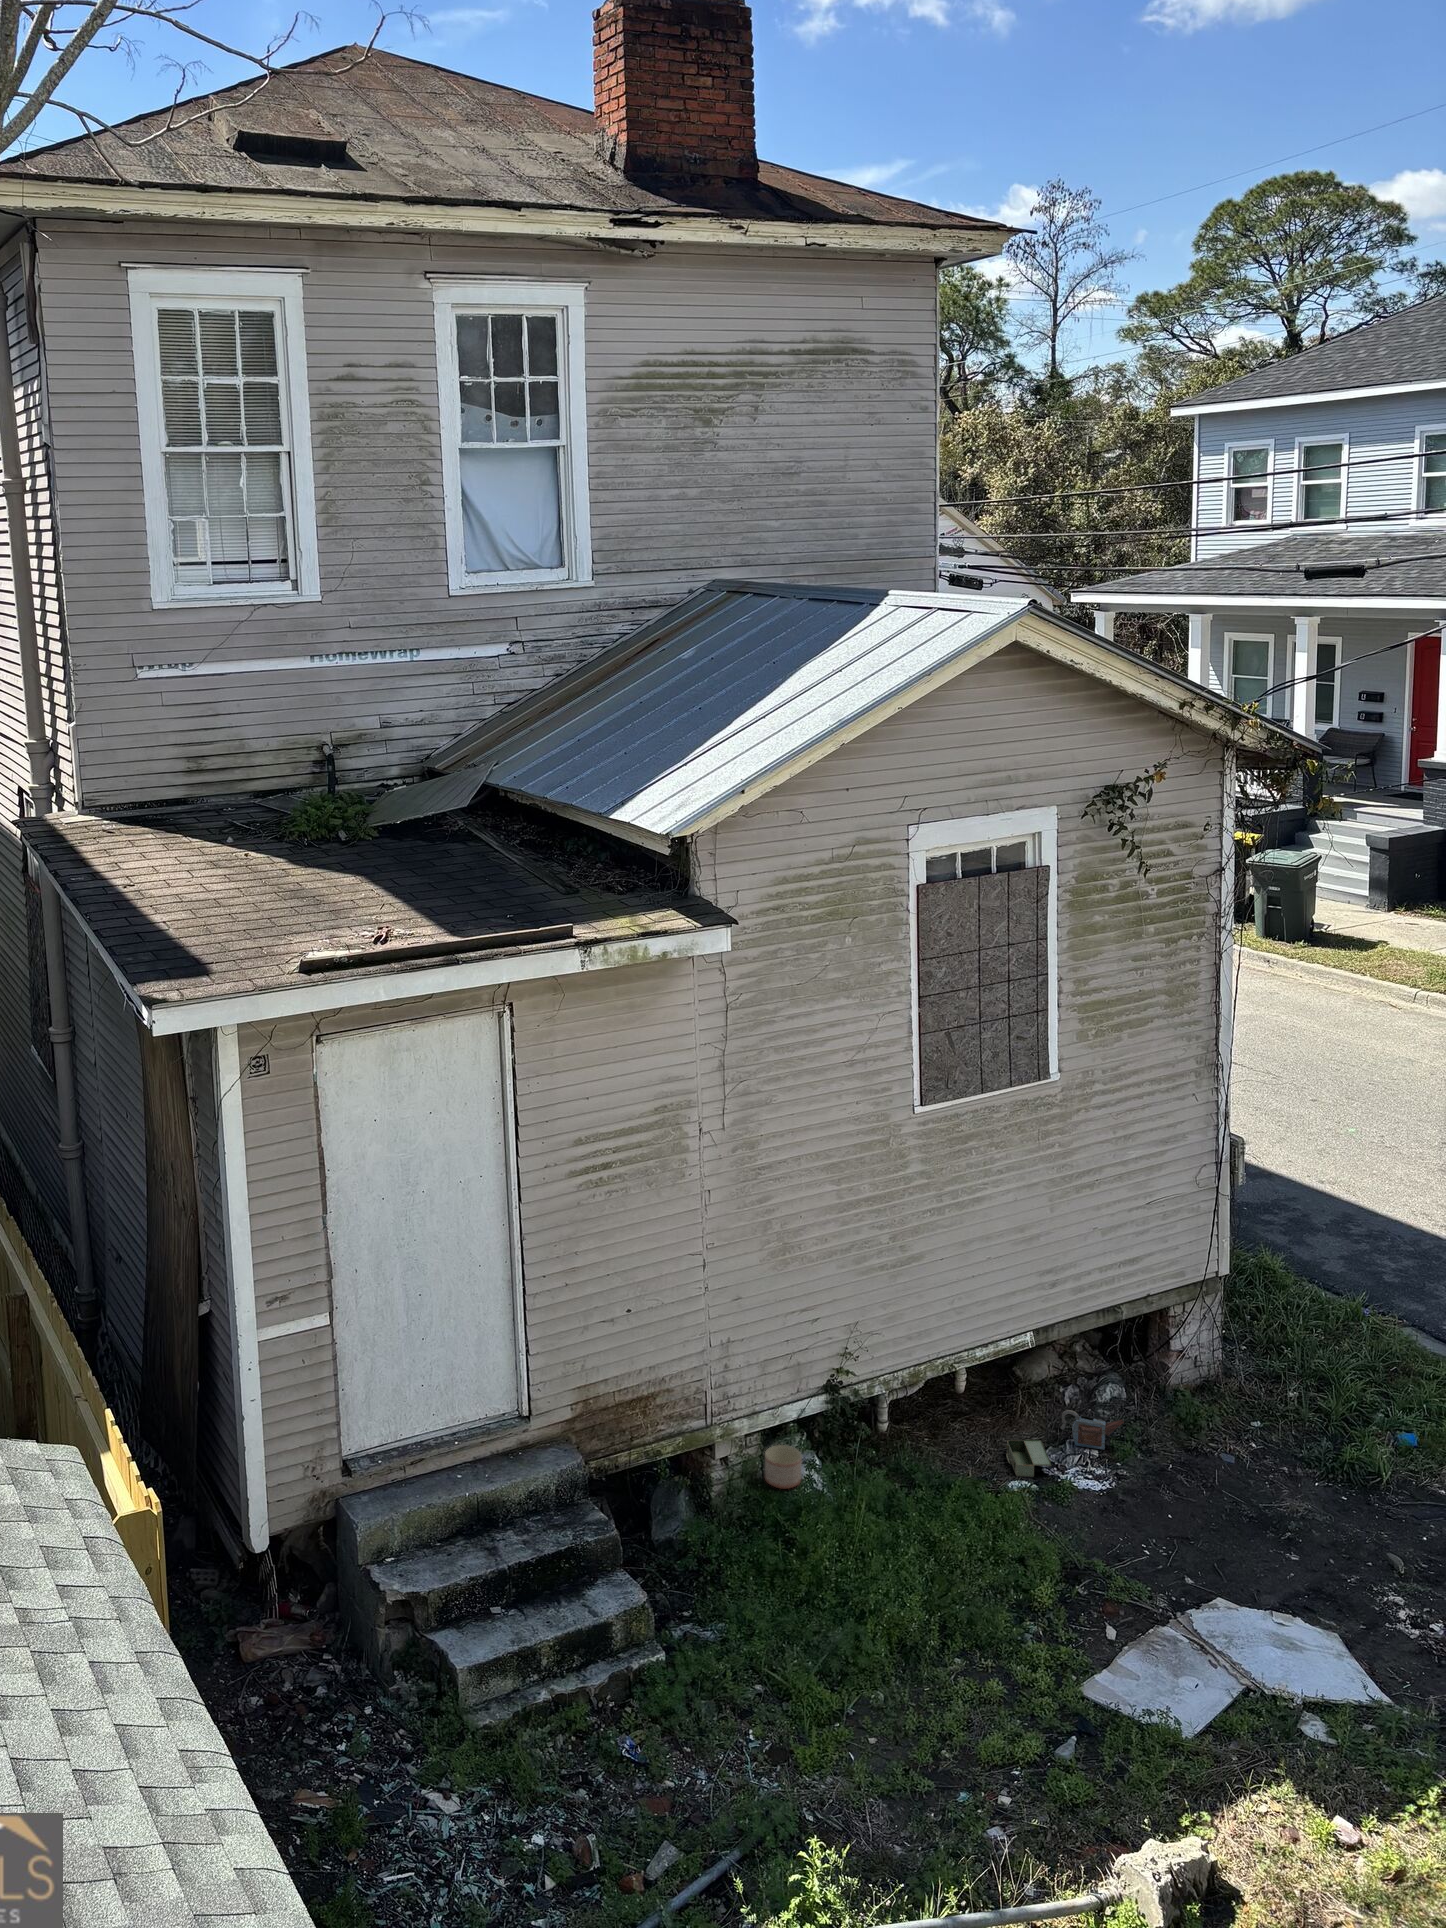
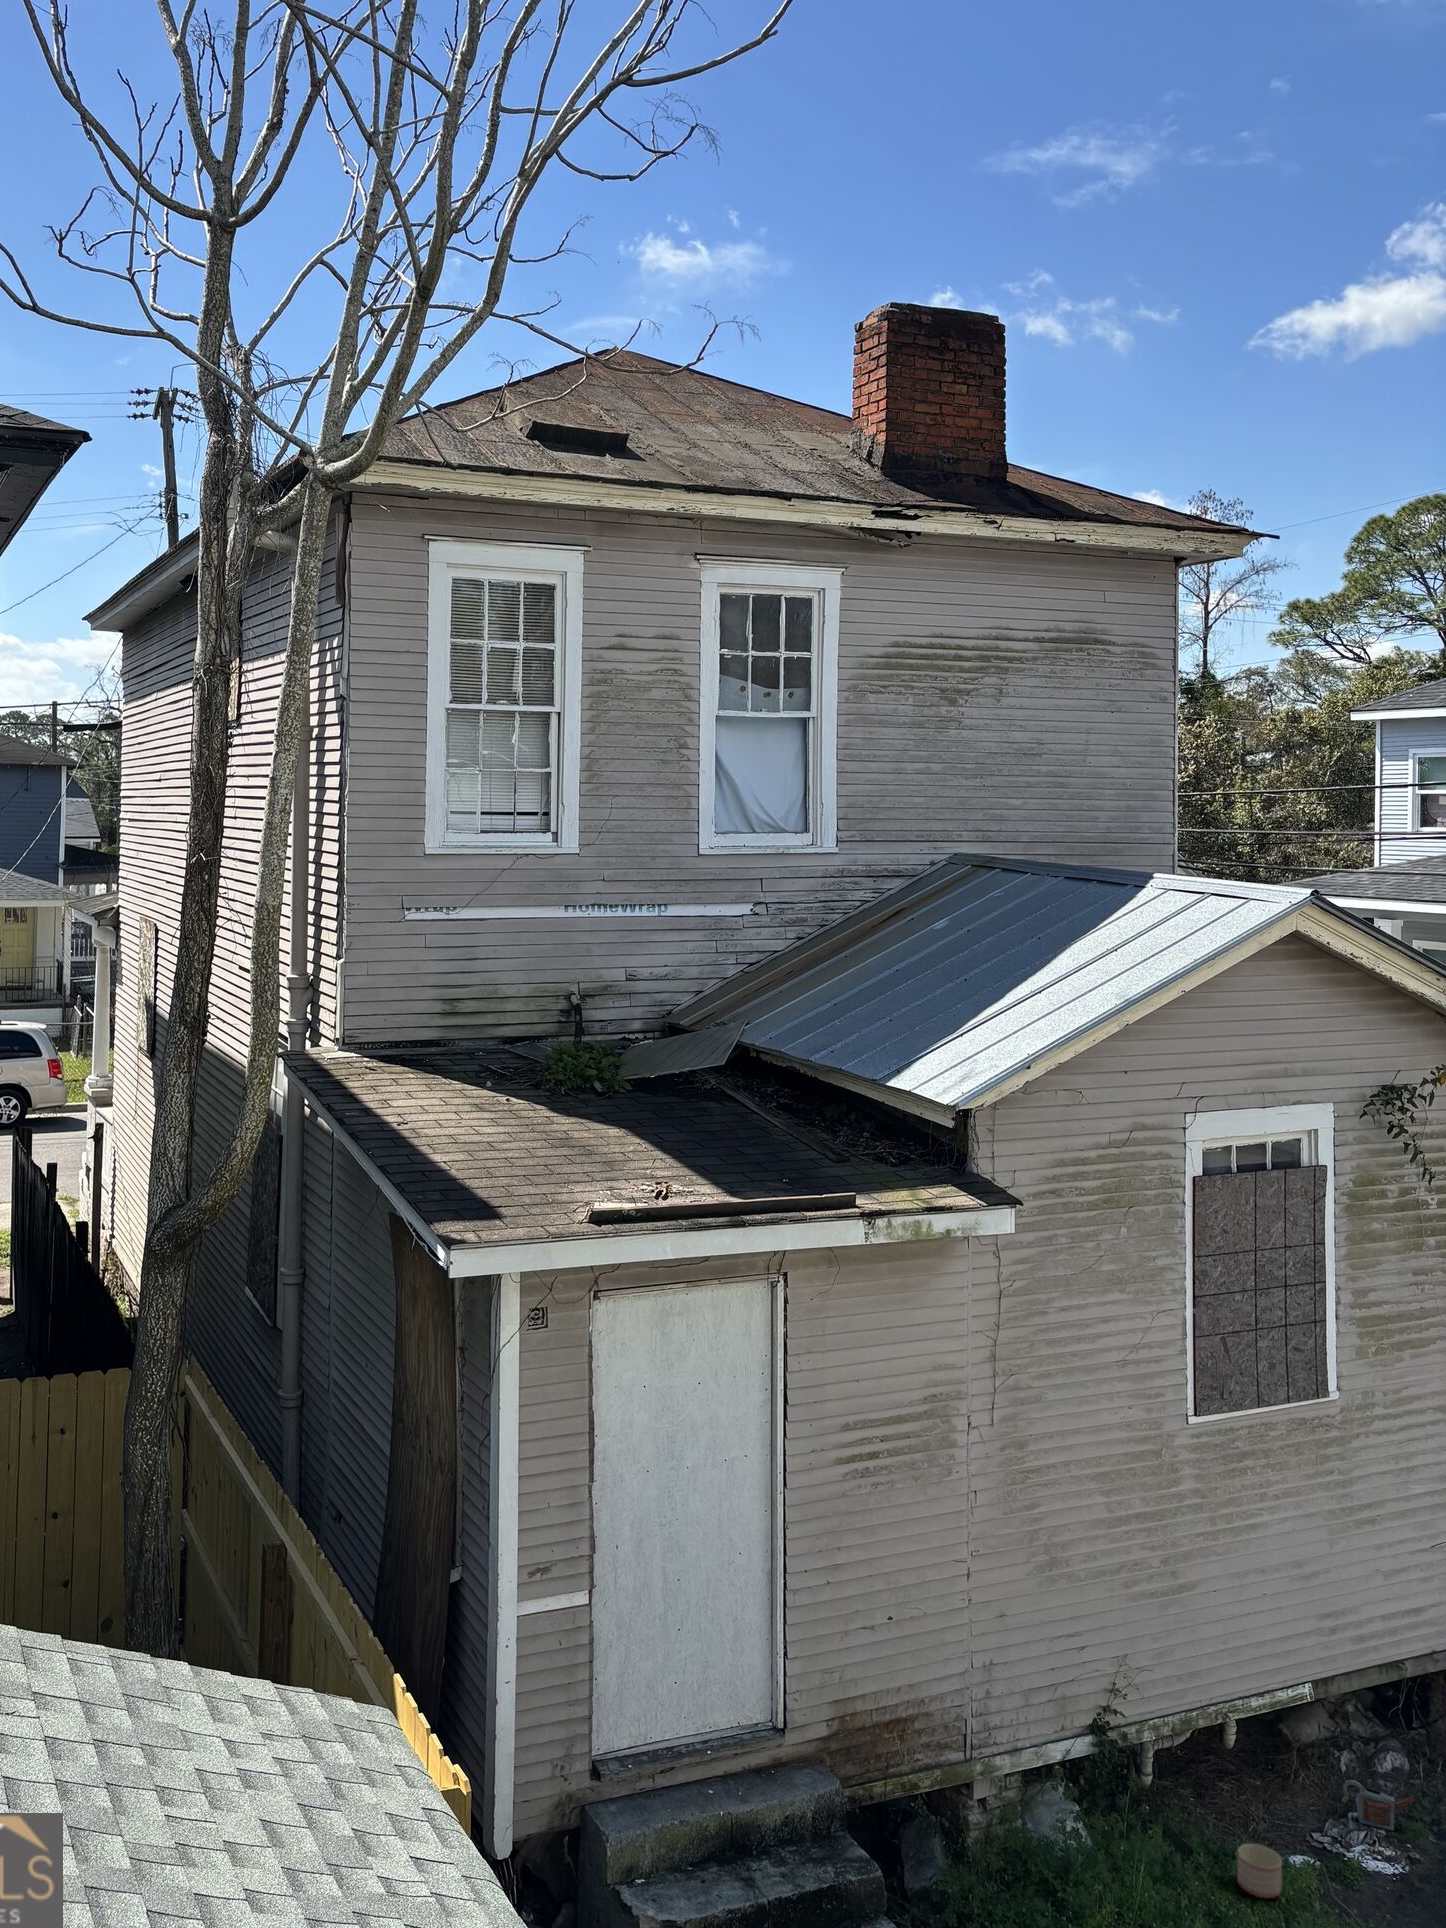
toolbox: present [1006,1440,1051,1477] -> none [1284,1809,1339,1855]
planter: present [765,1445,802,1489] -> present [1237,1844,1282,1899]

